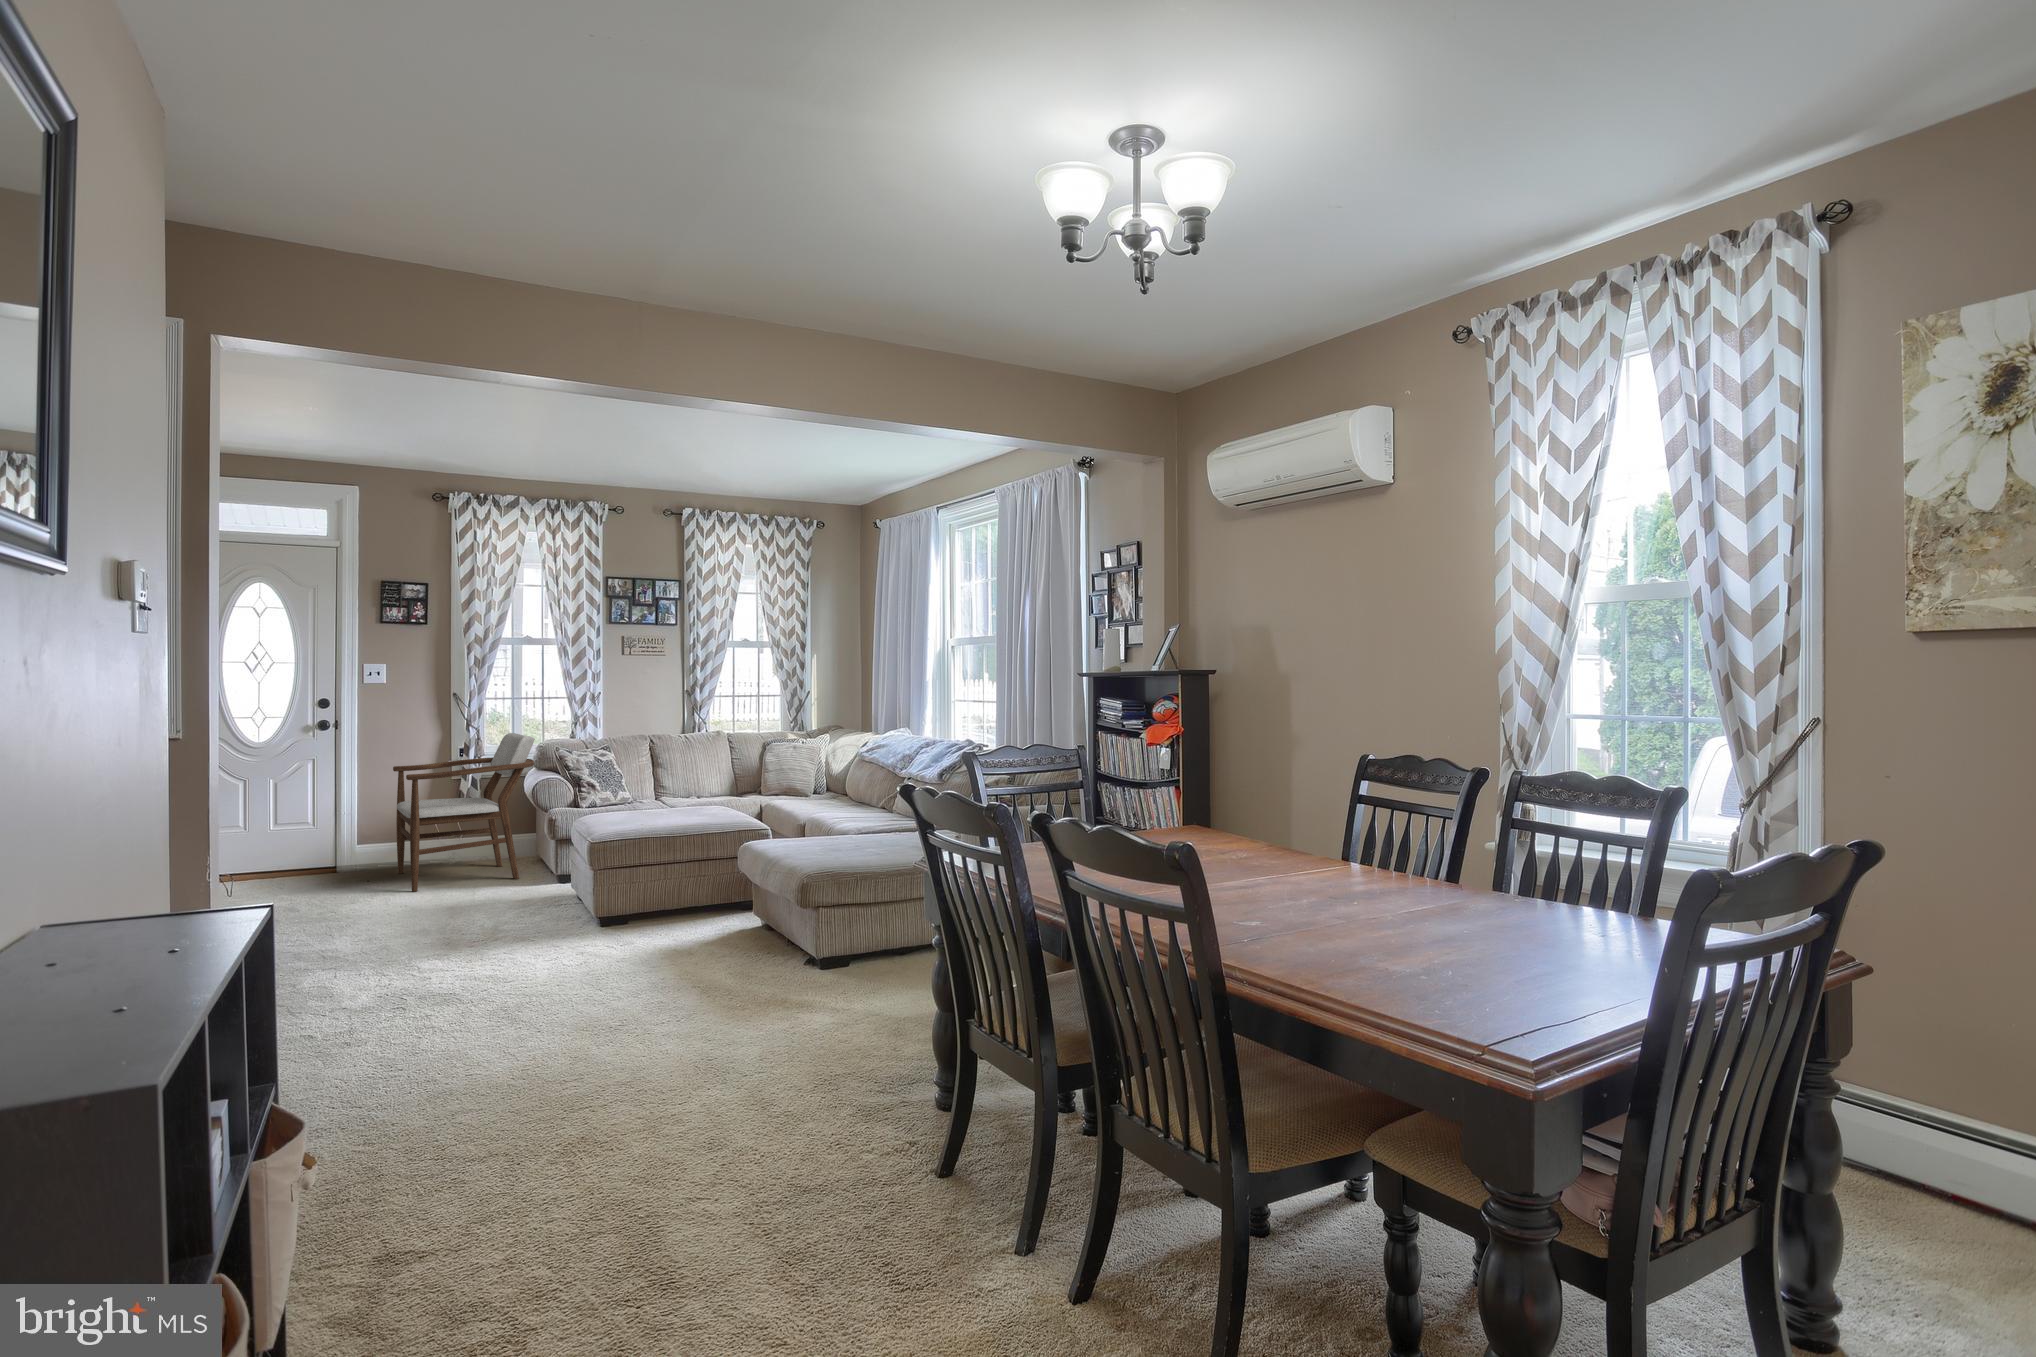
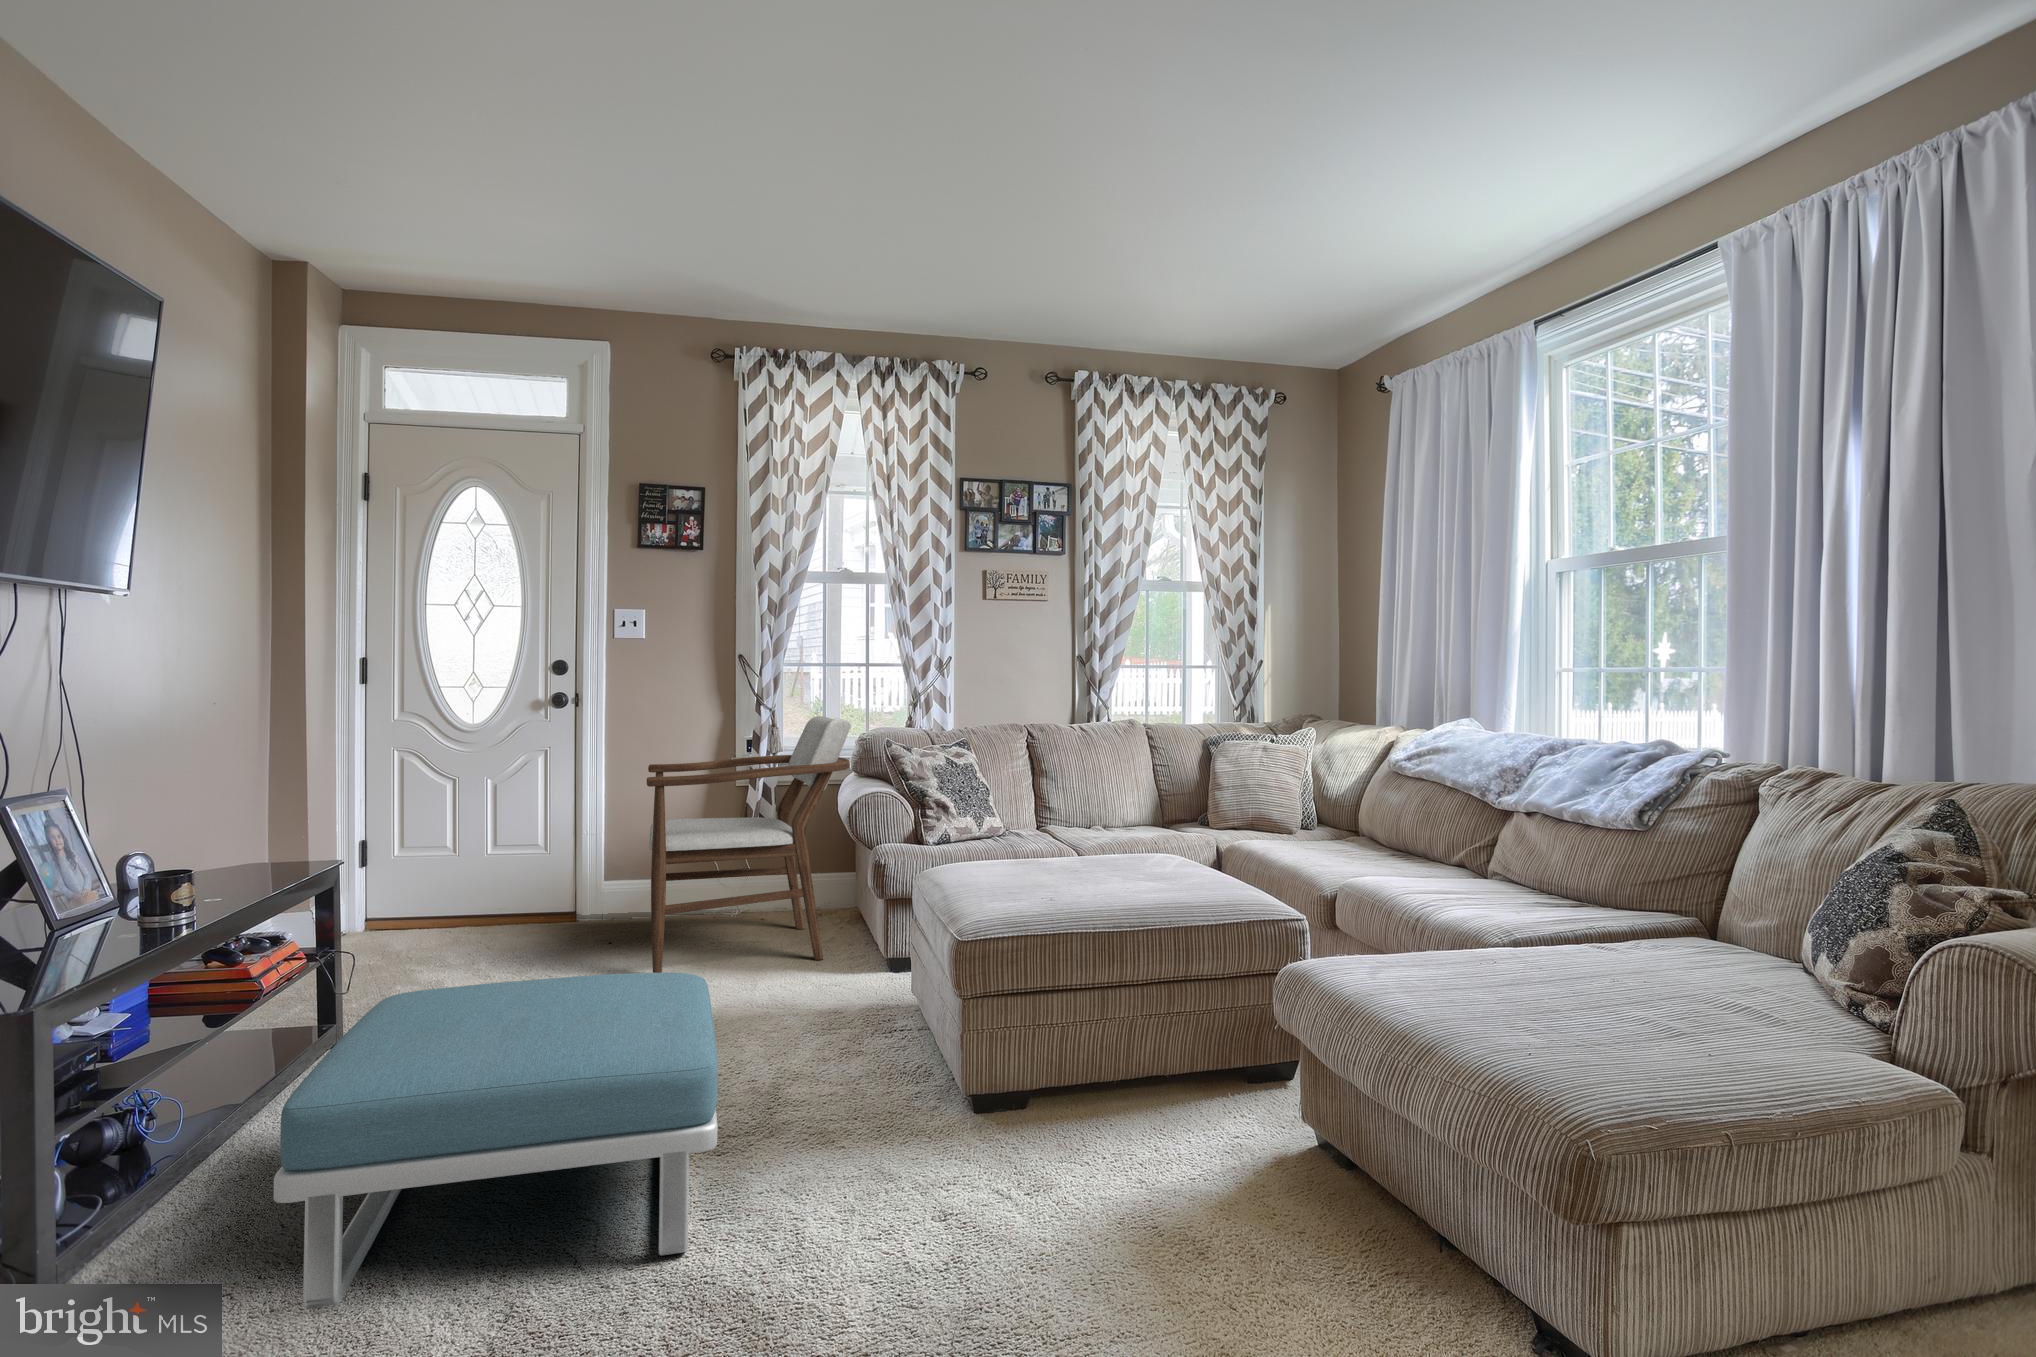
footstool: none [310,866,495,982] -> present [274,972,718,1309]

